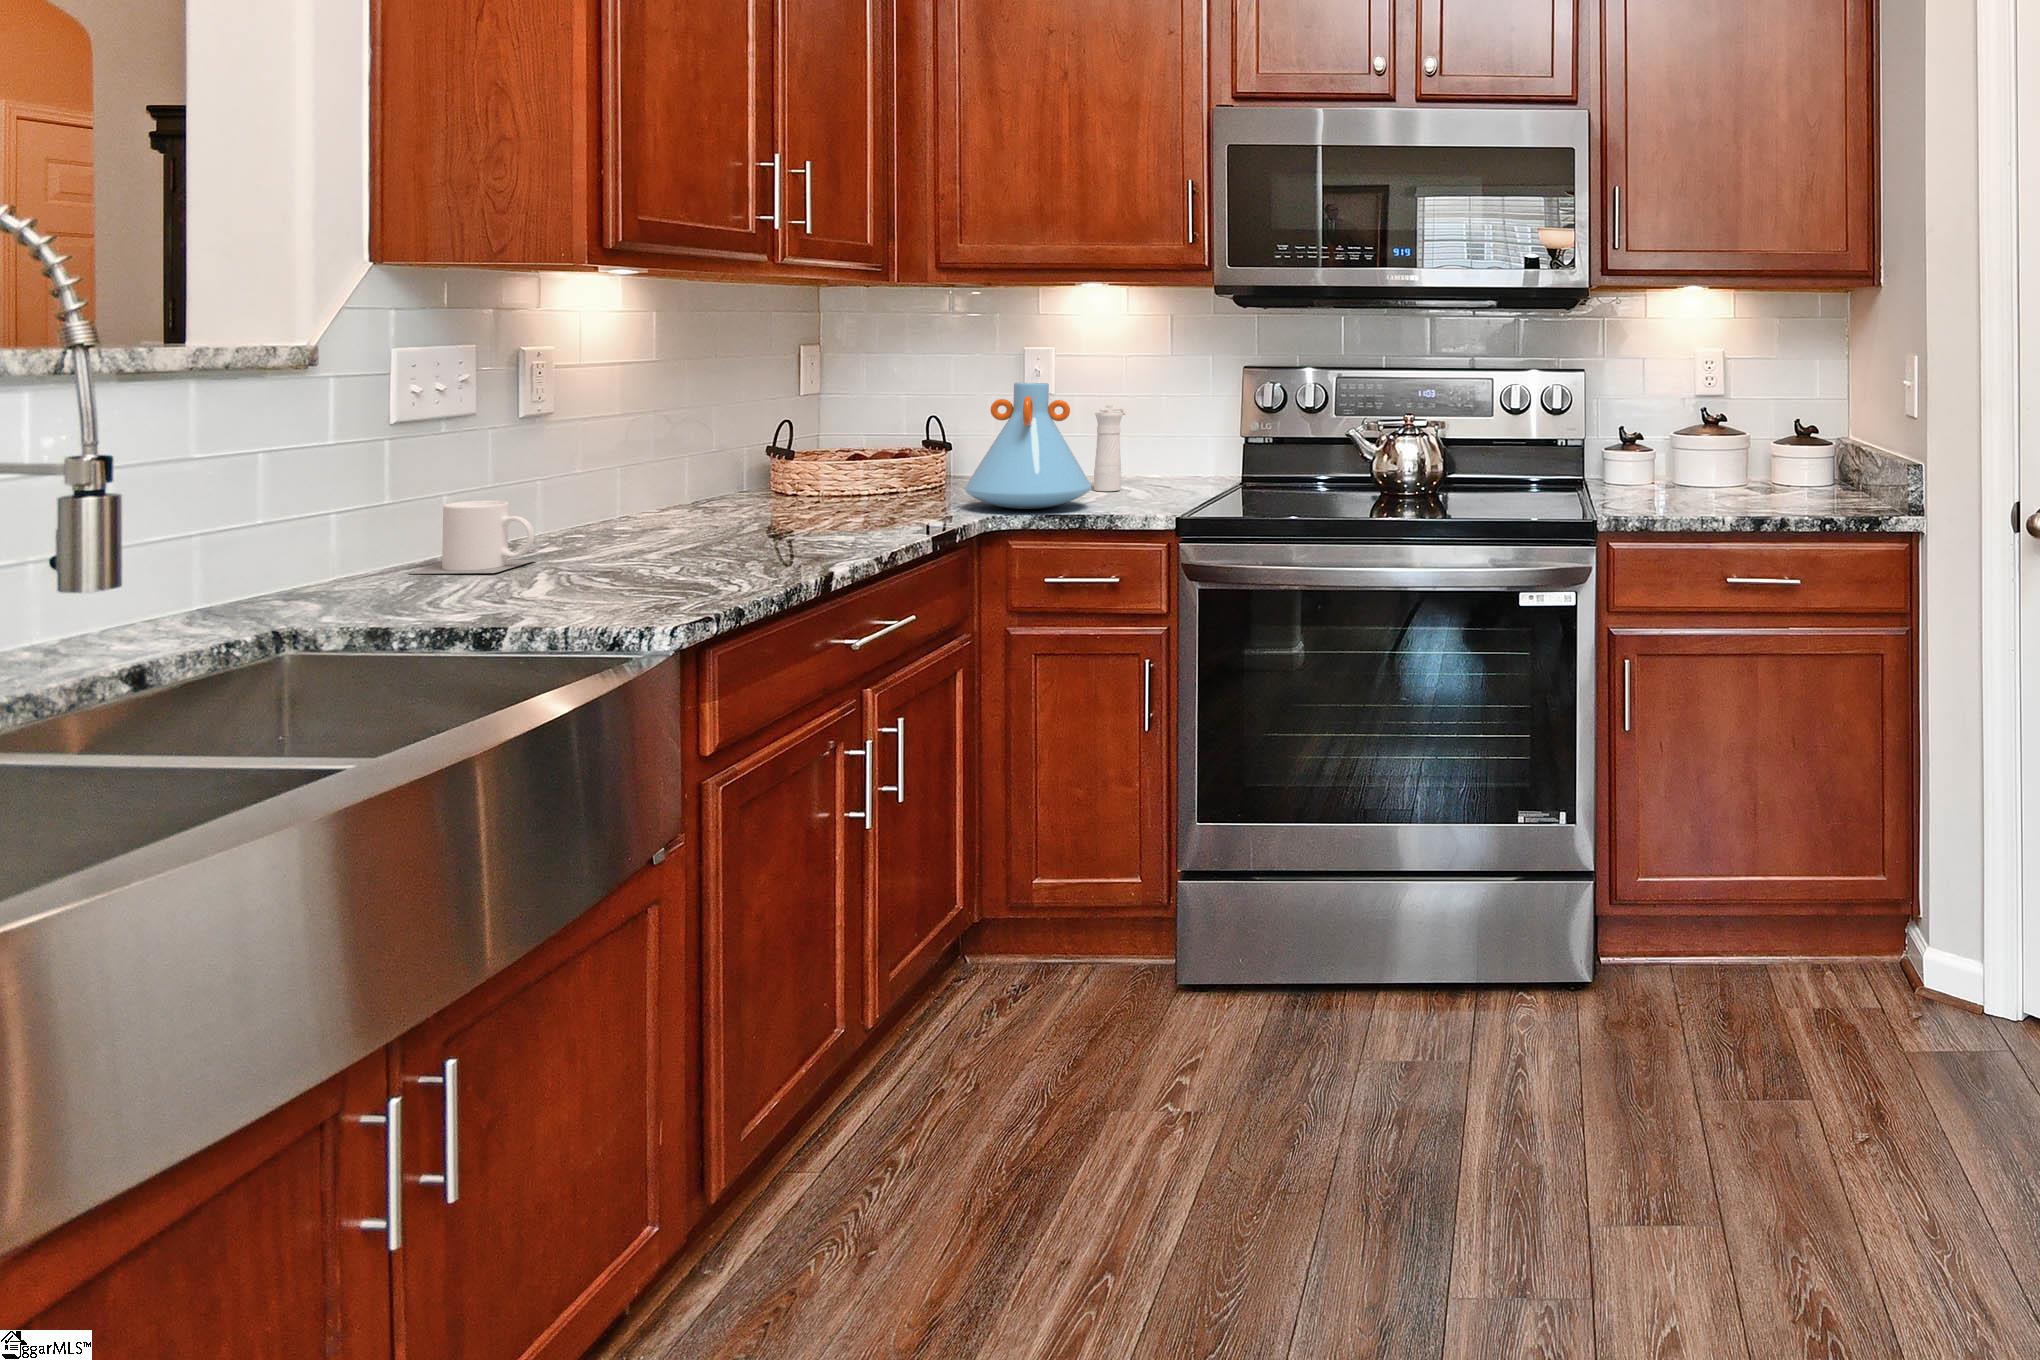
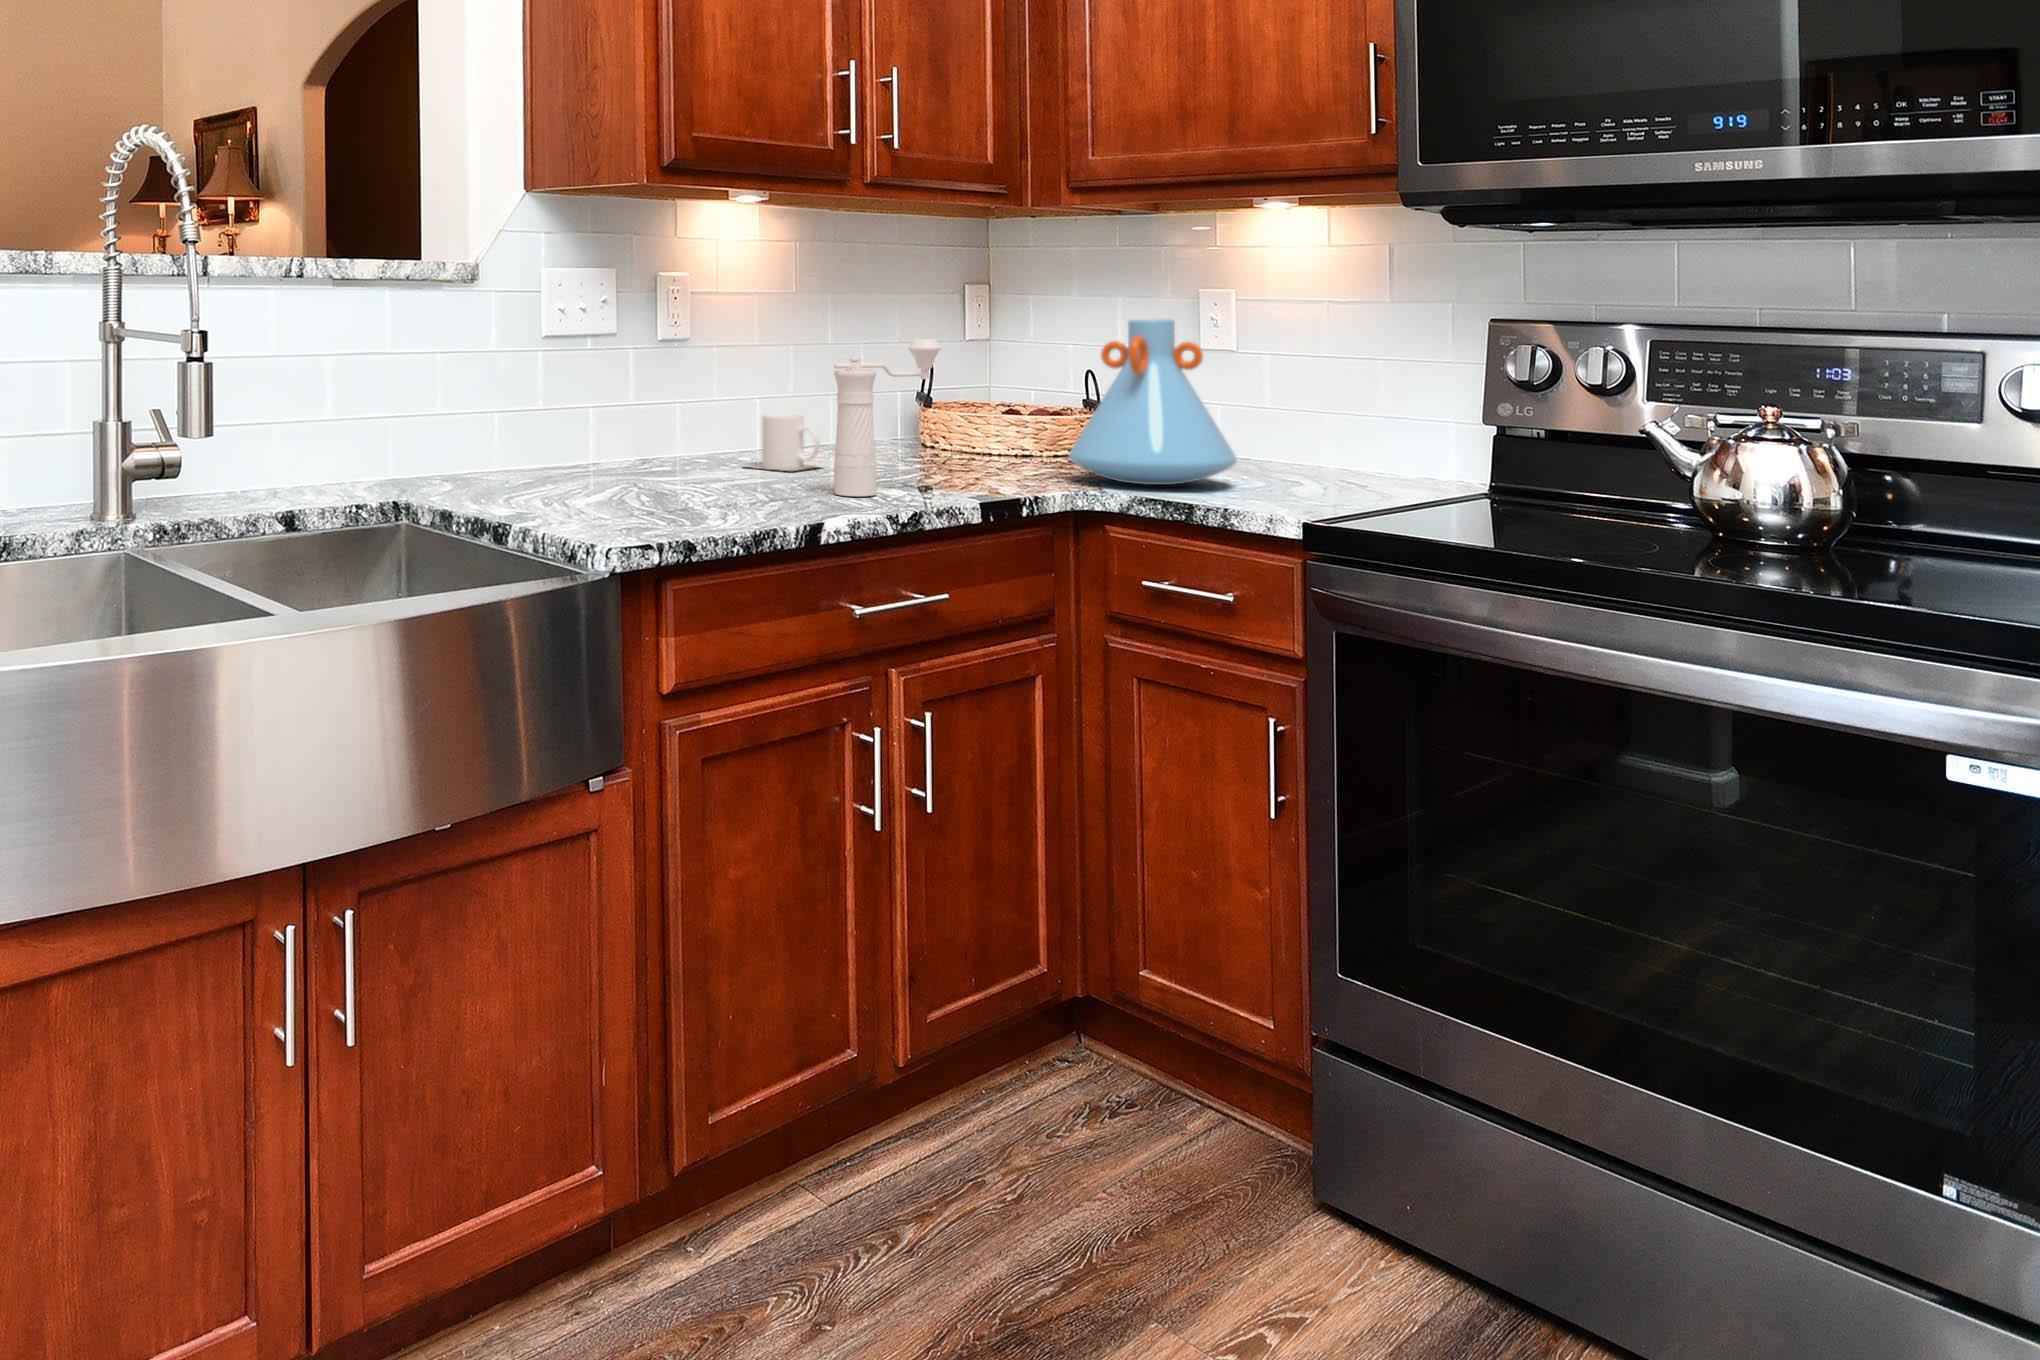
pepper mill: present [1094,405,1126,491] -> present [834,339,941,496]
mug: present [409,501,536,574] -> present [752,414,820,471]

